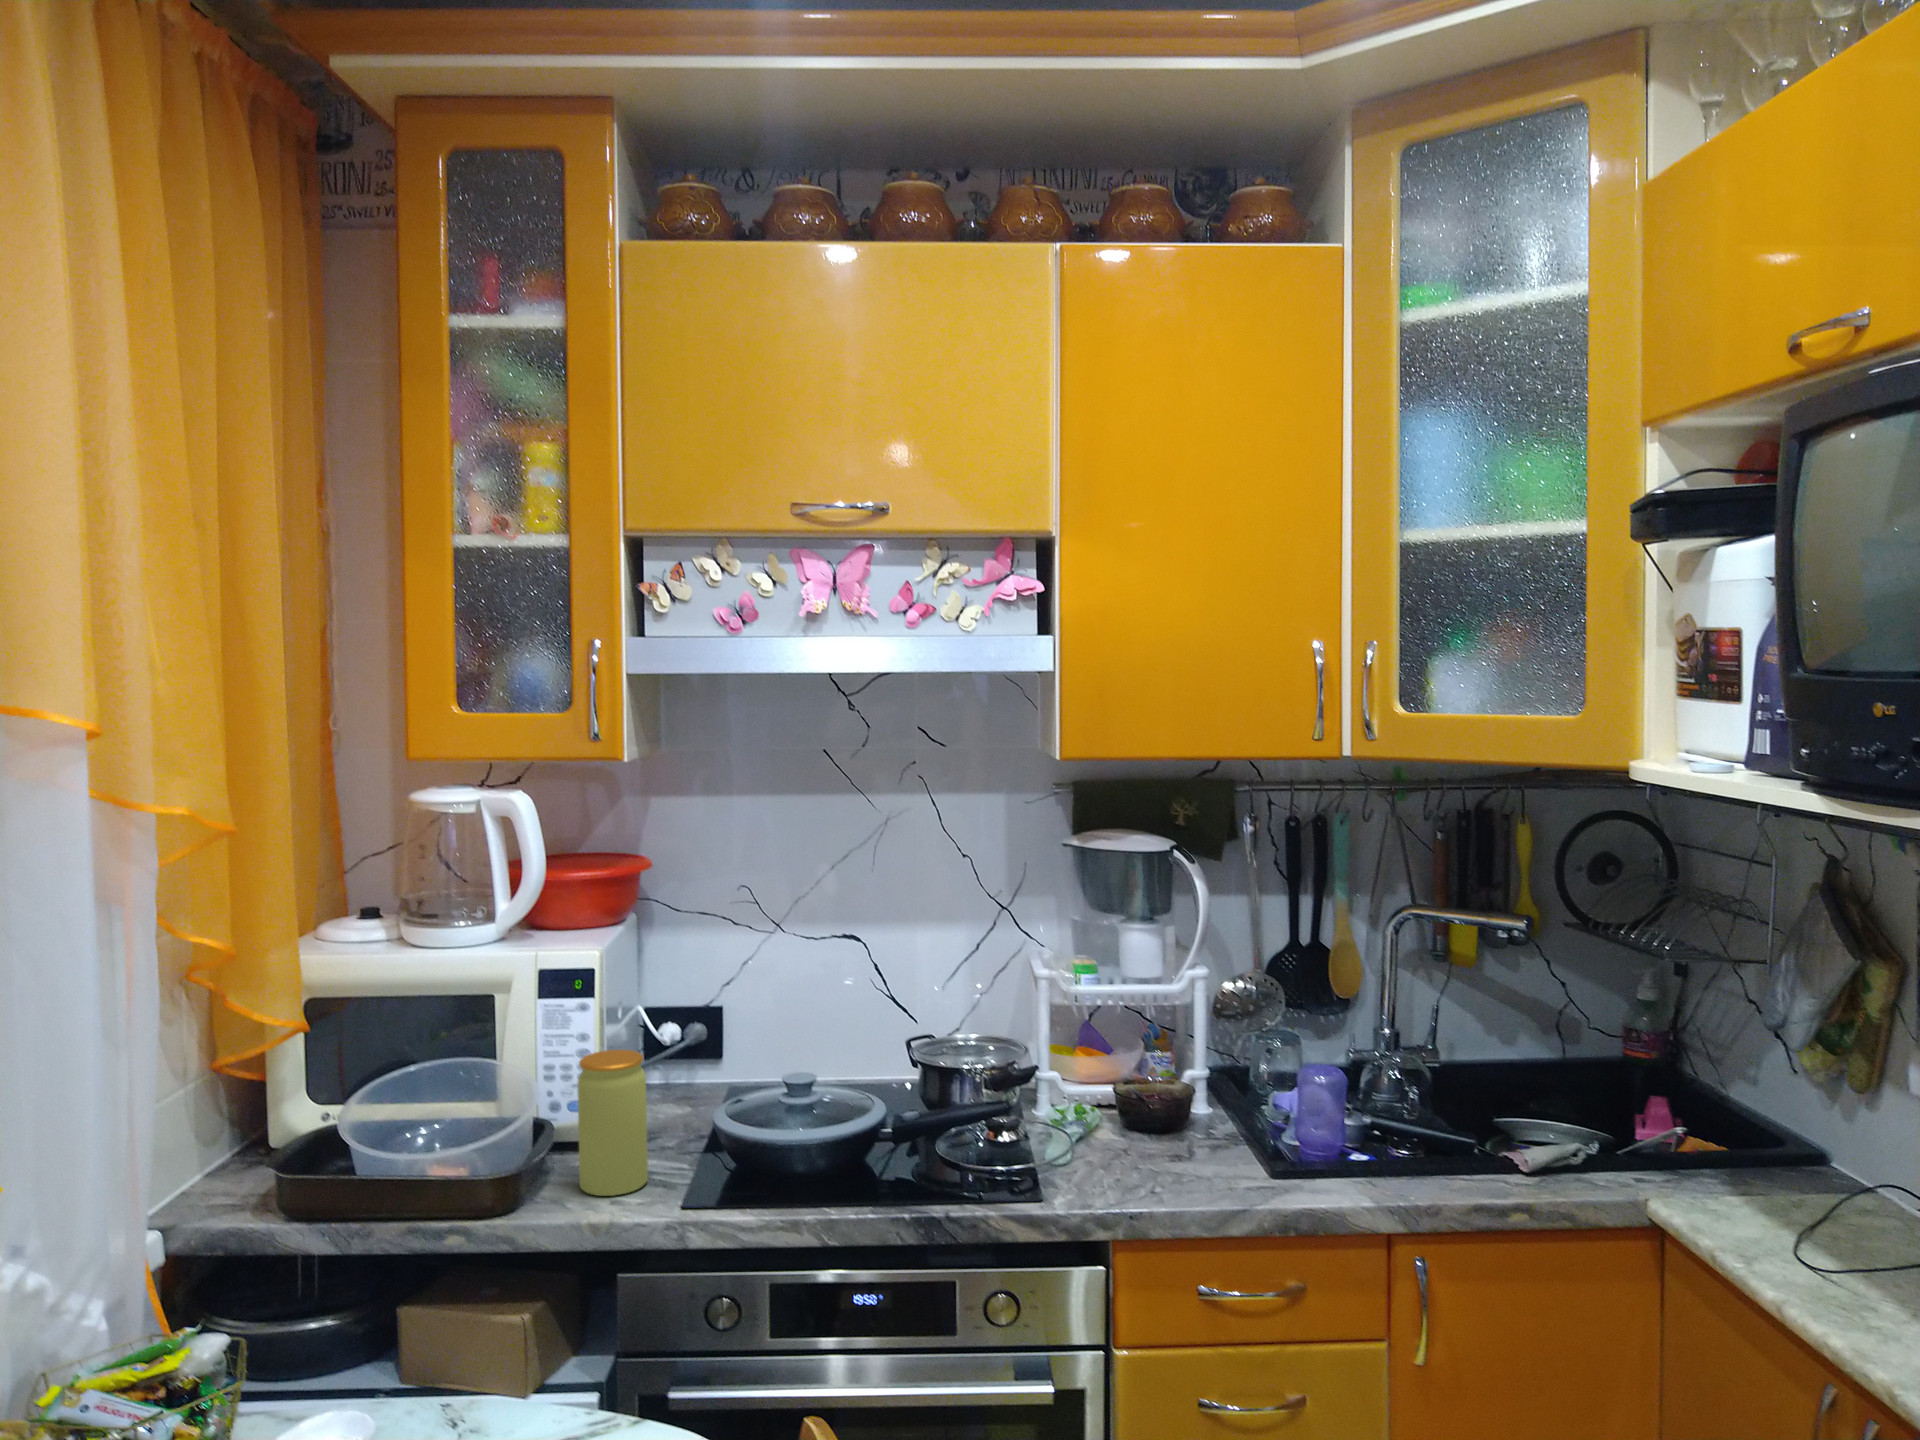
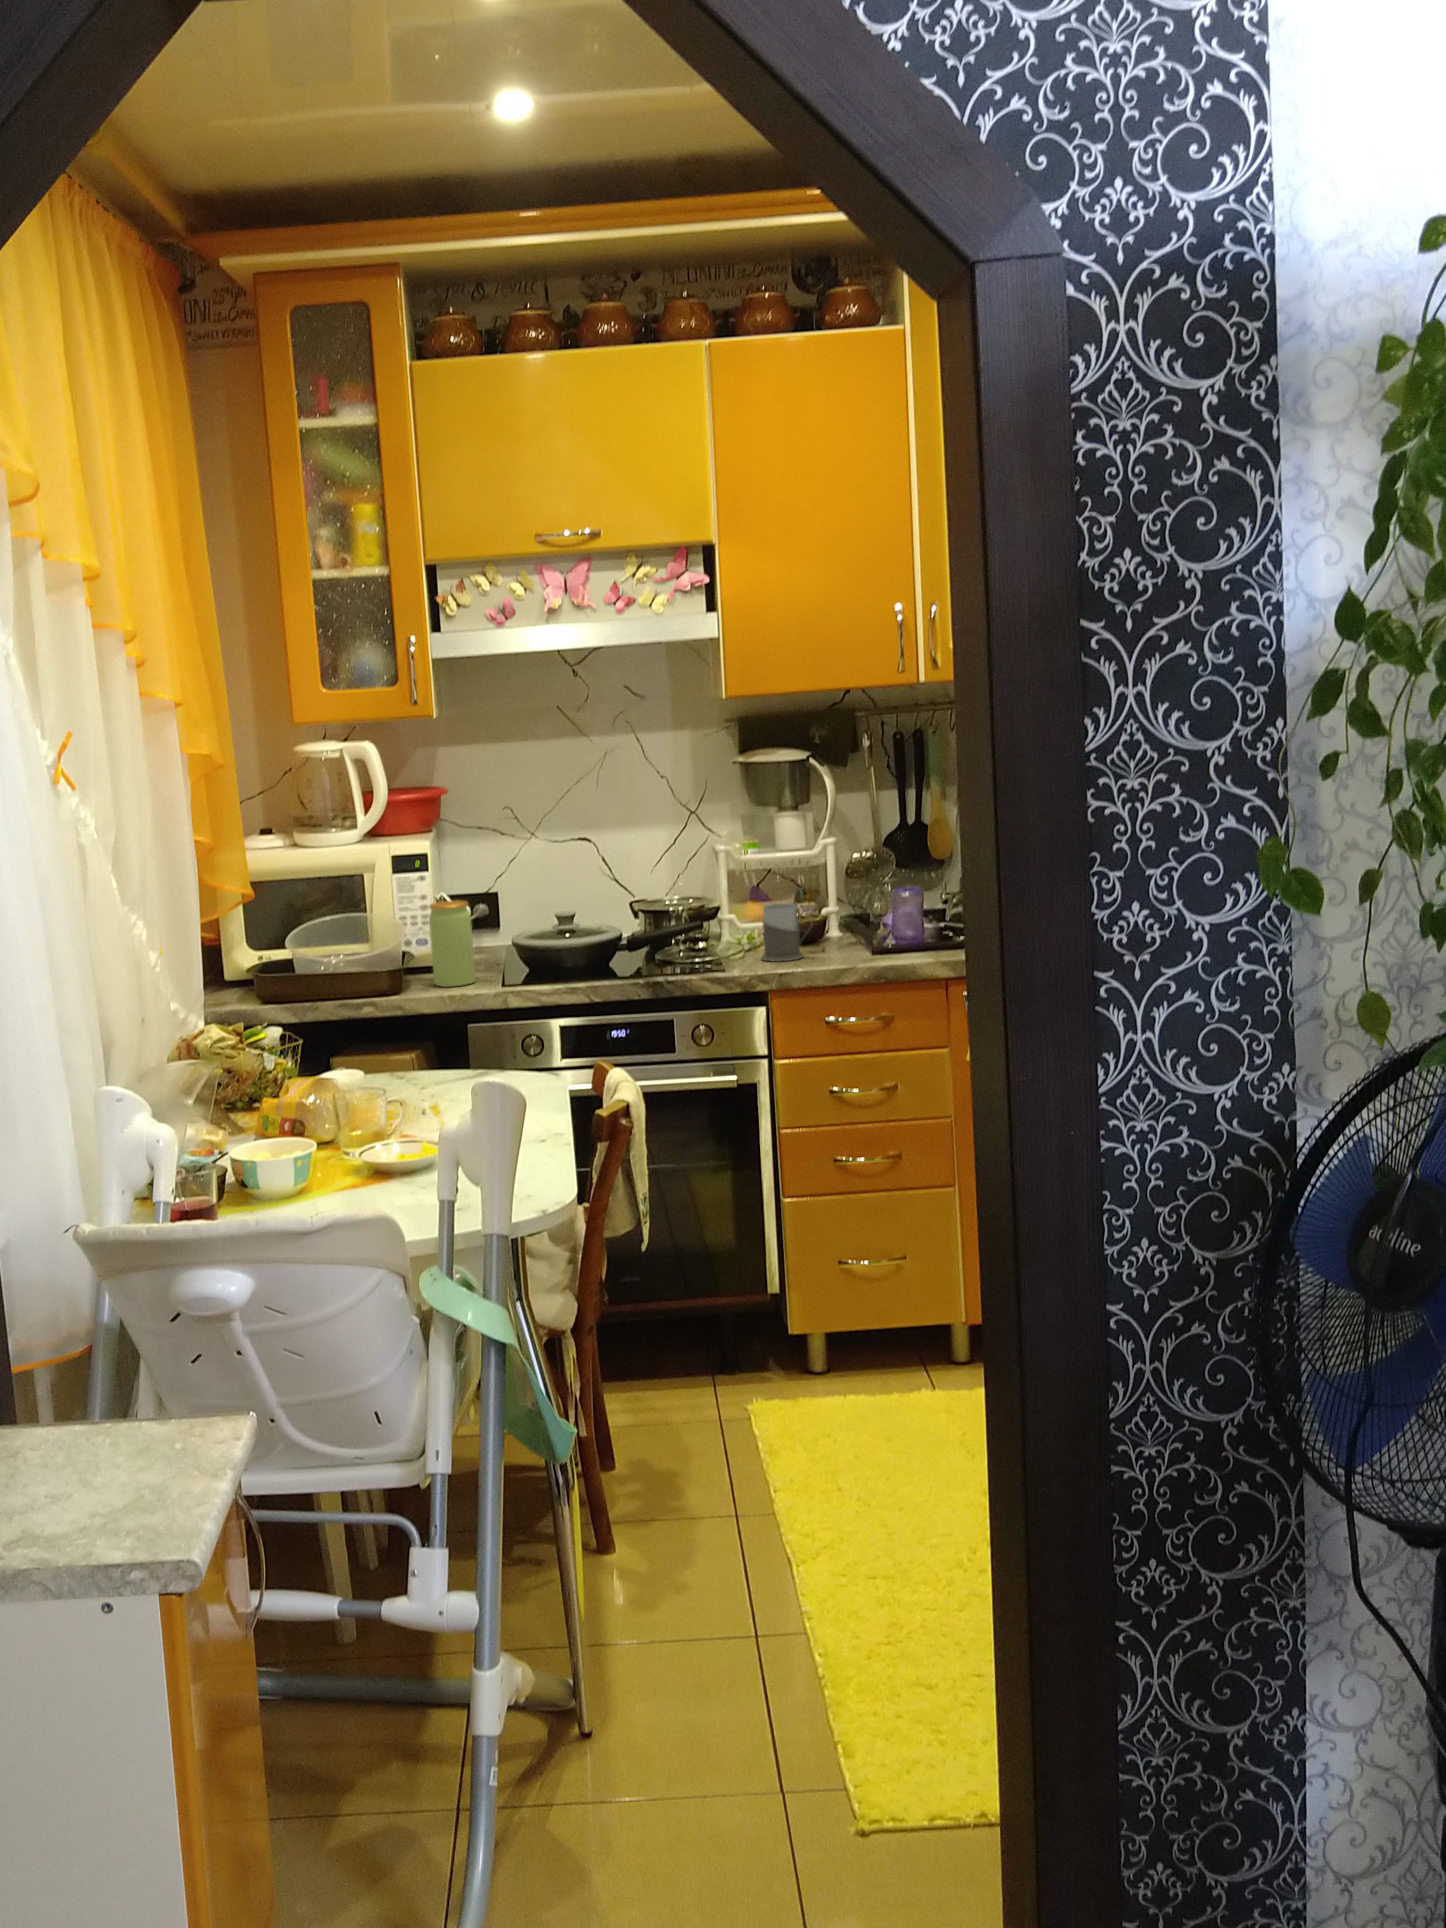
mug: none [1097,1081,1181,1181] -> present [762,904,812,961]

